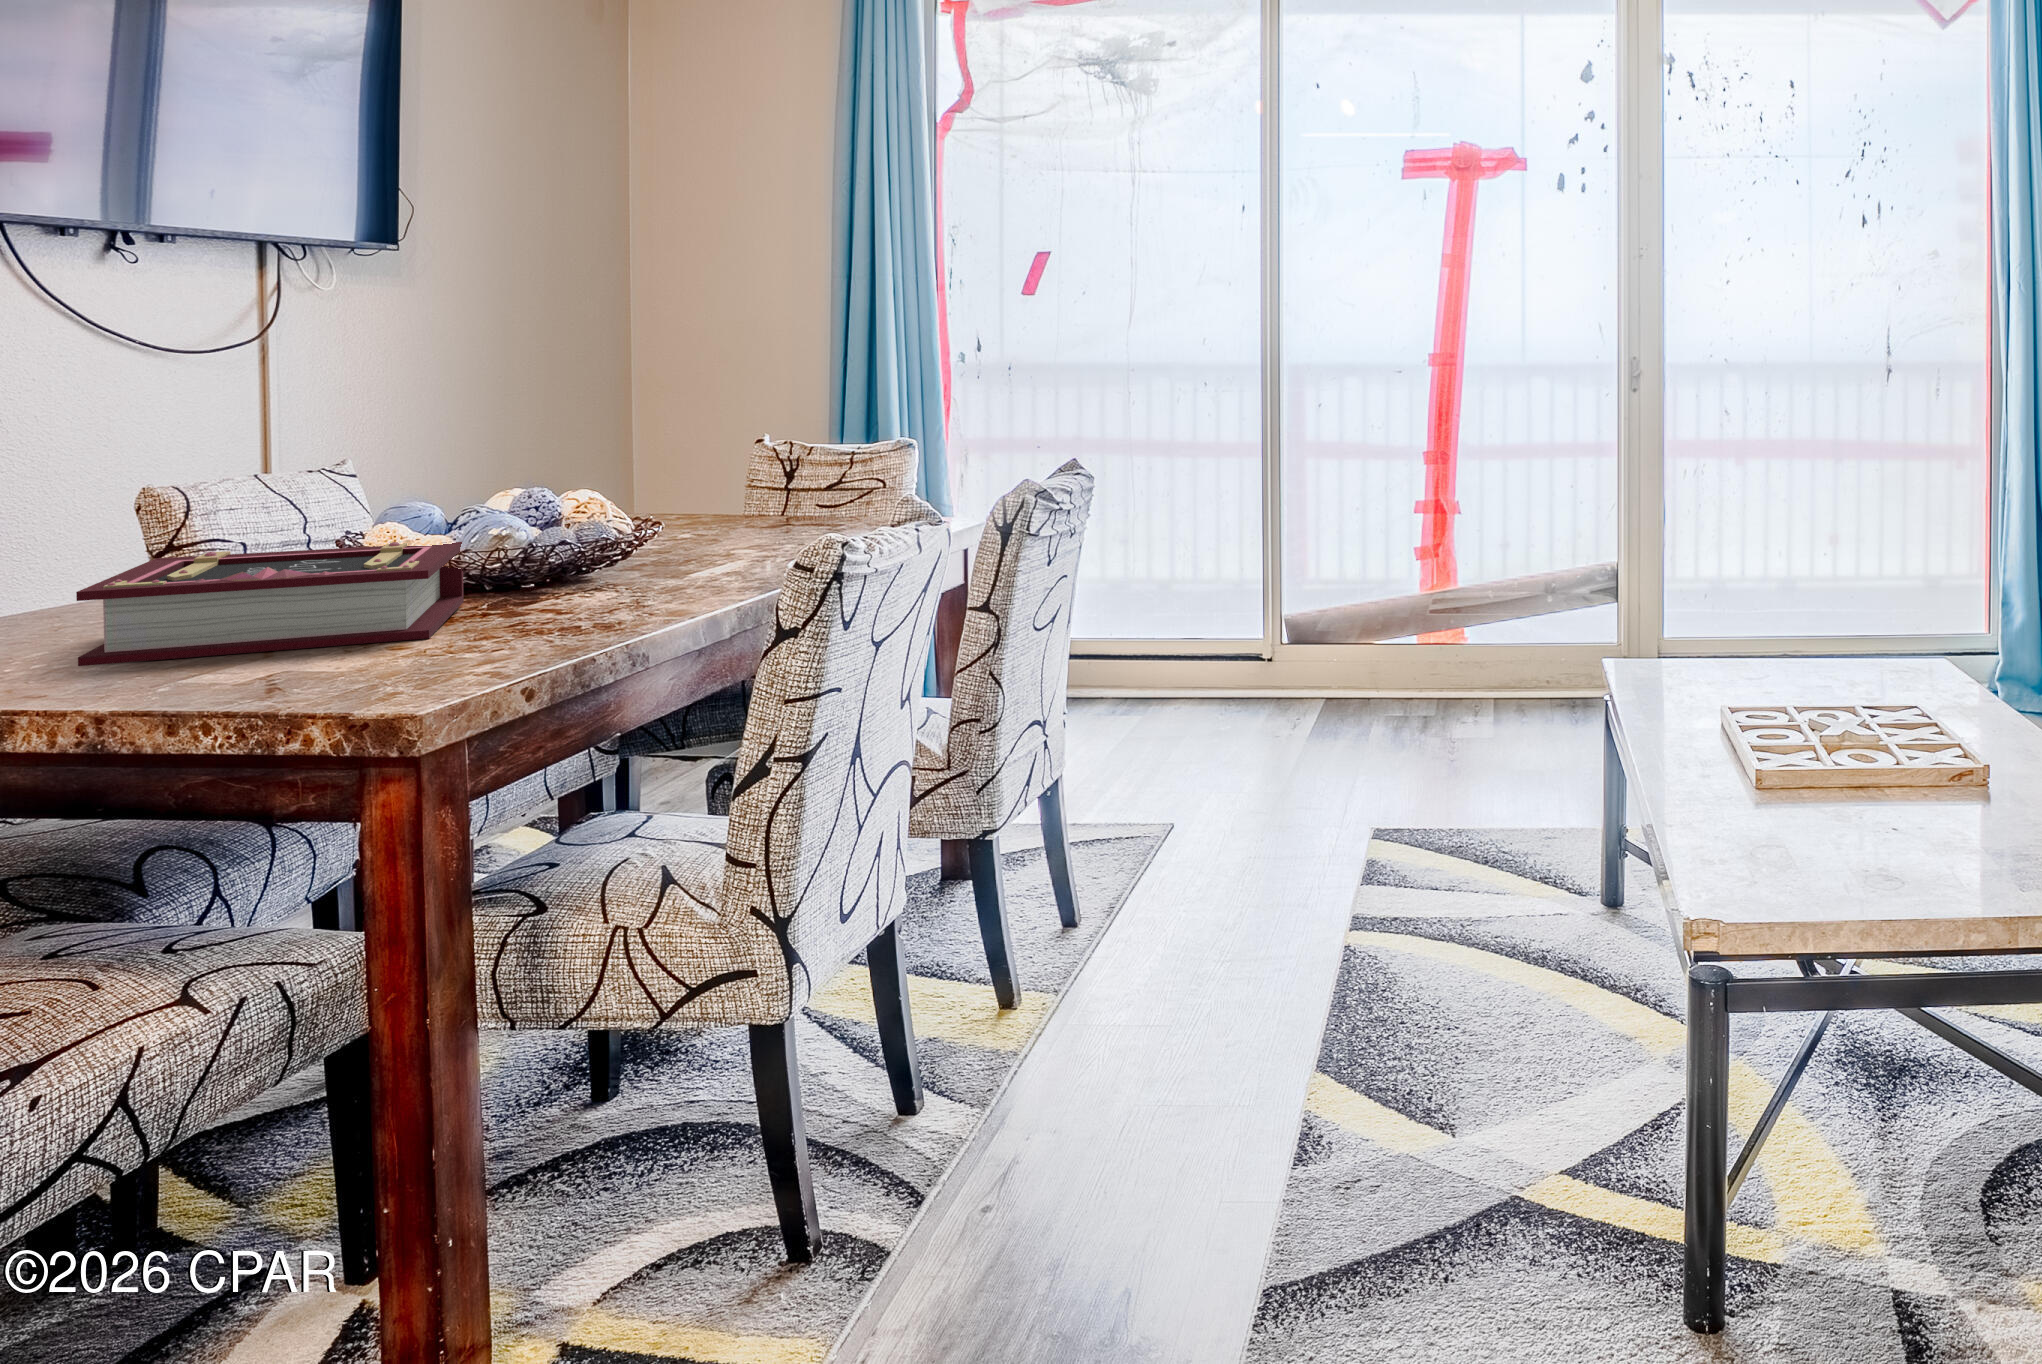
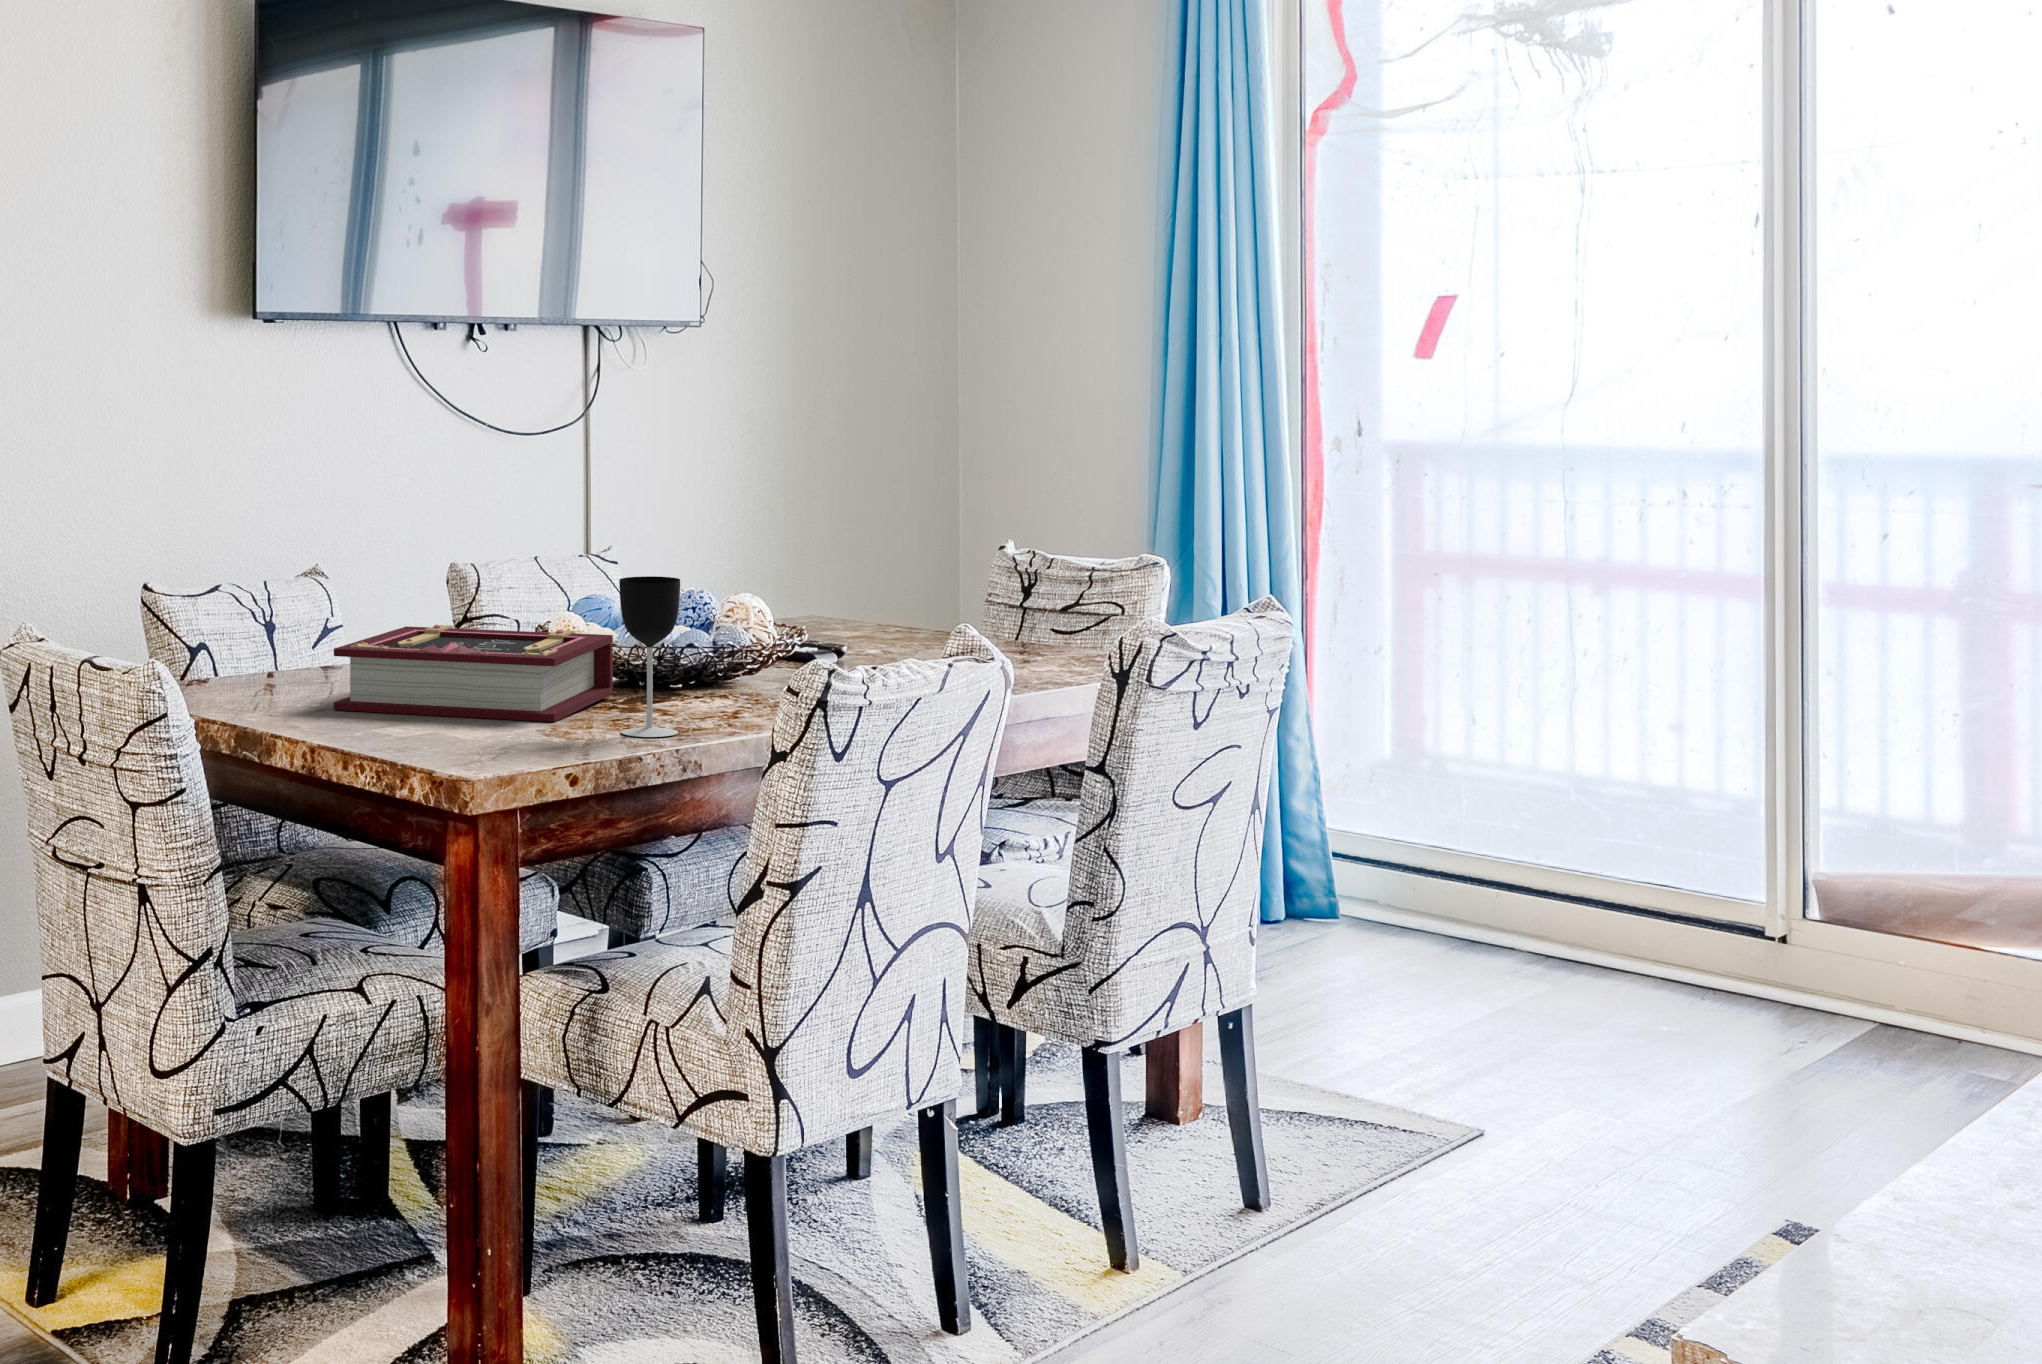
wine glass: none [527,472,602,639] -> present [619,576,680,737]

